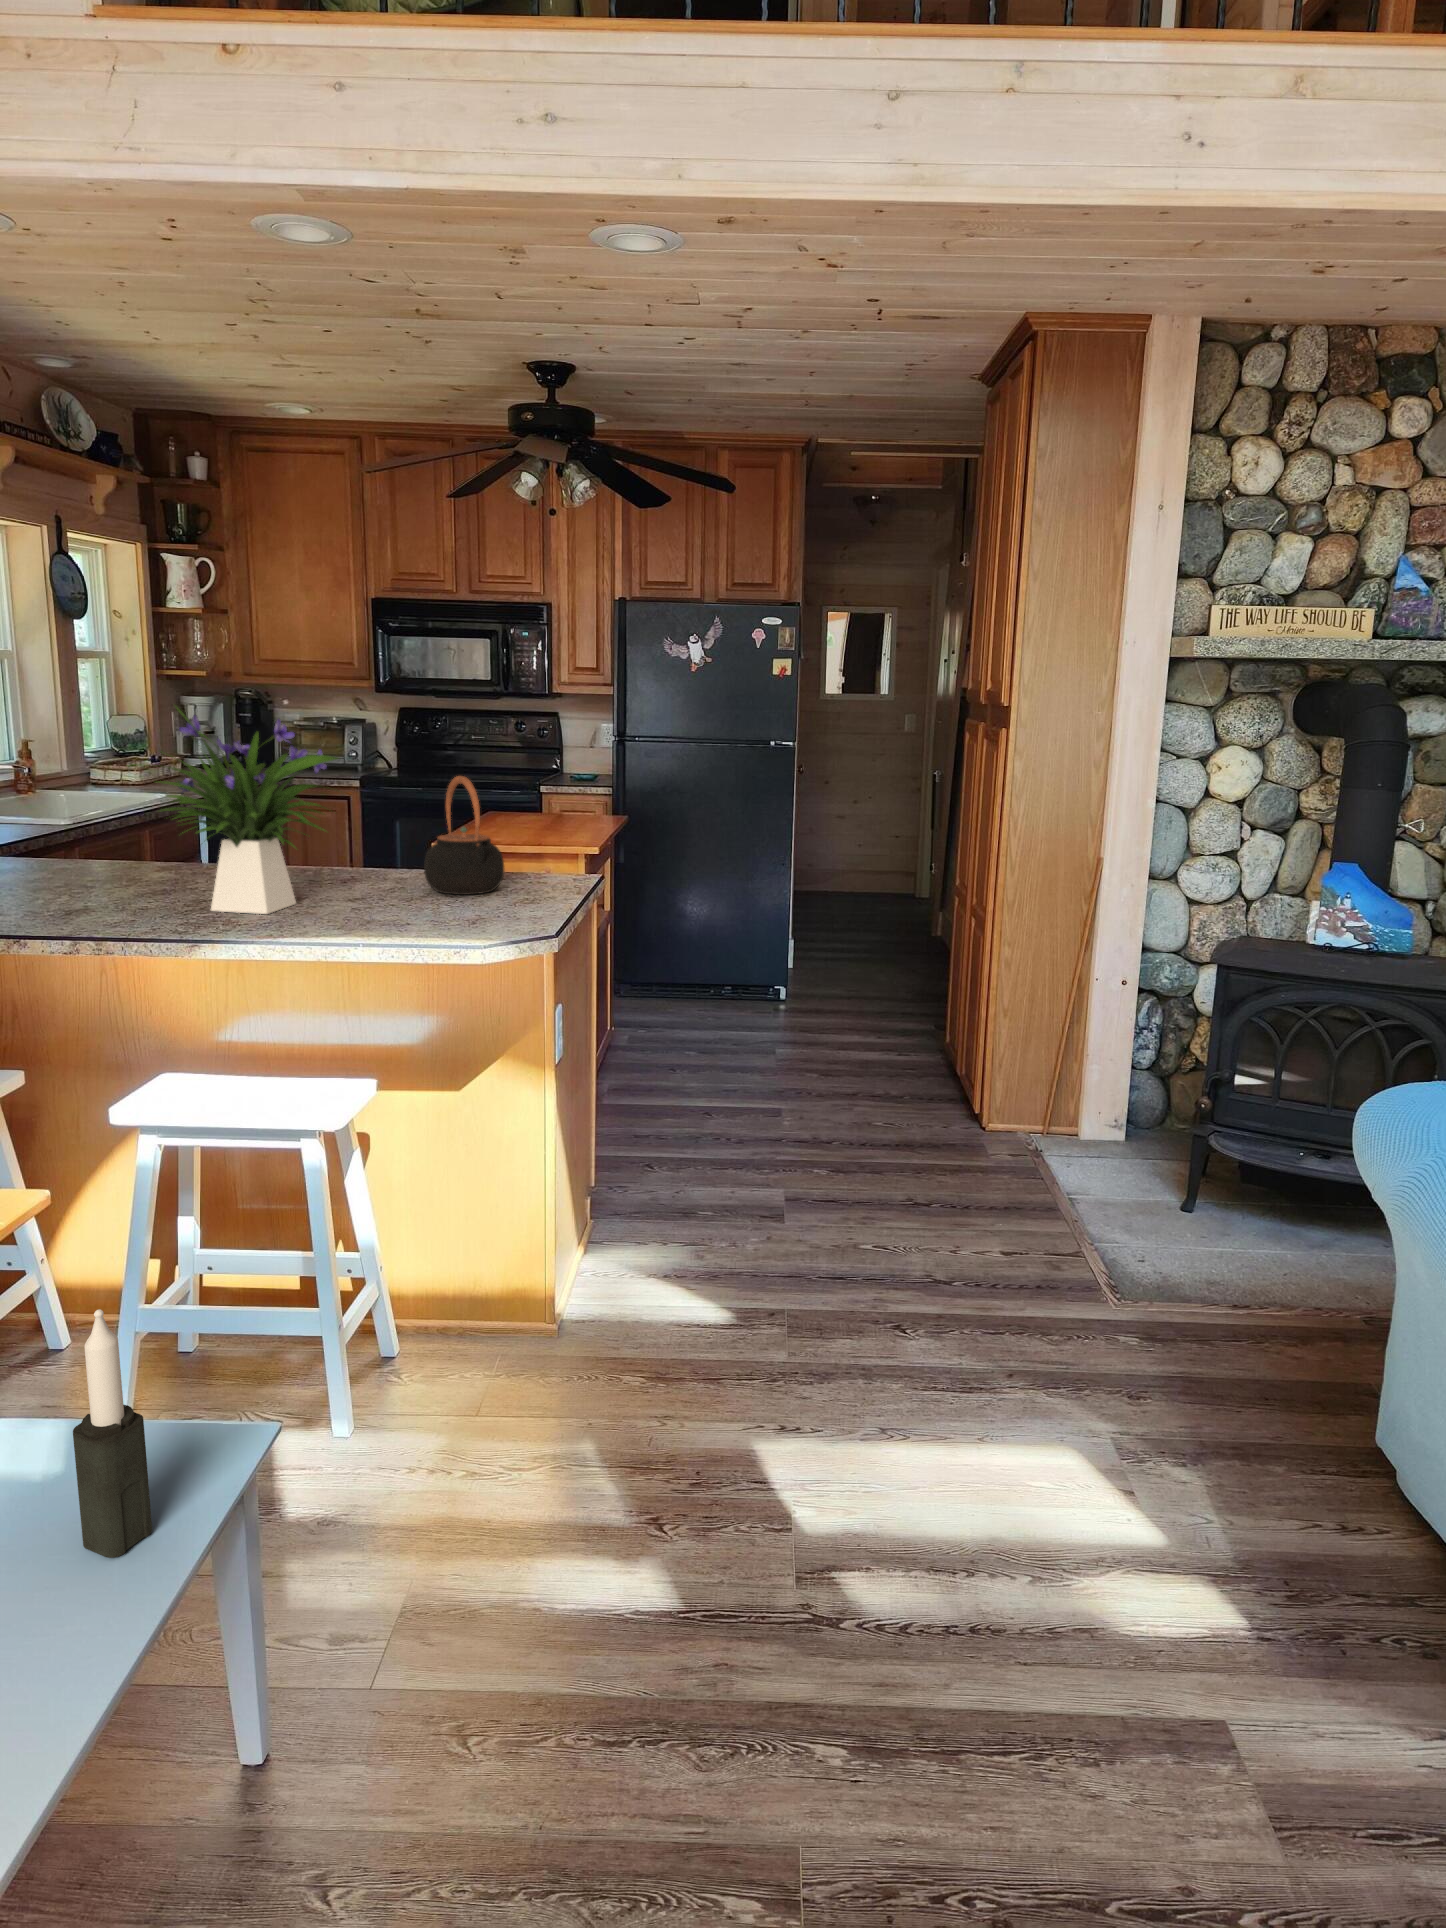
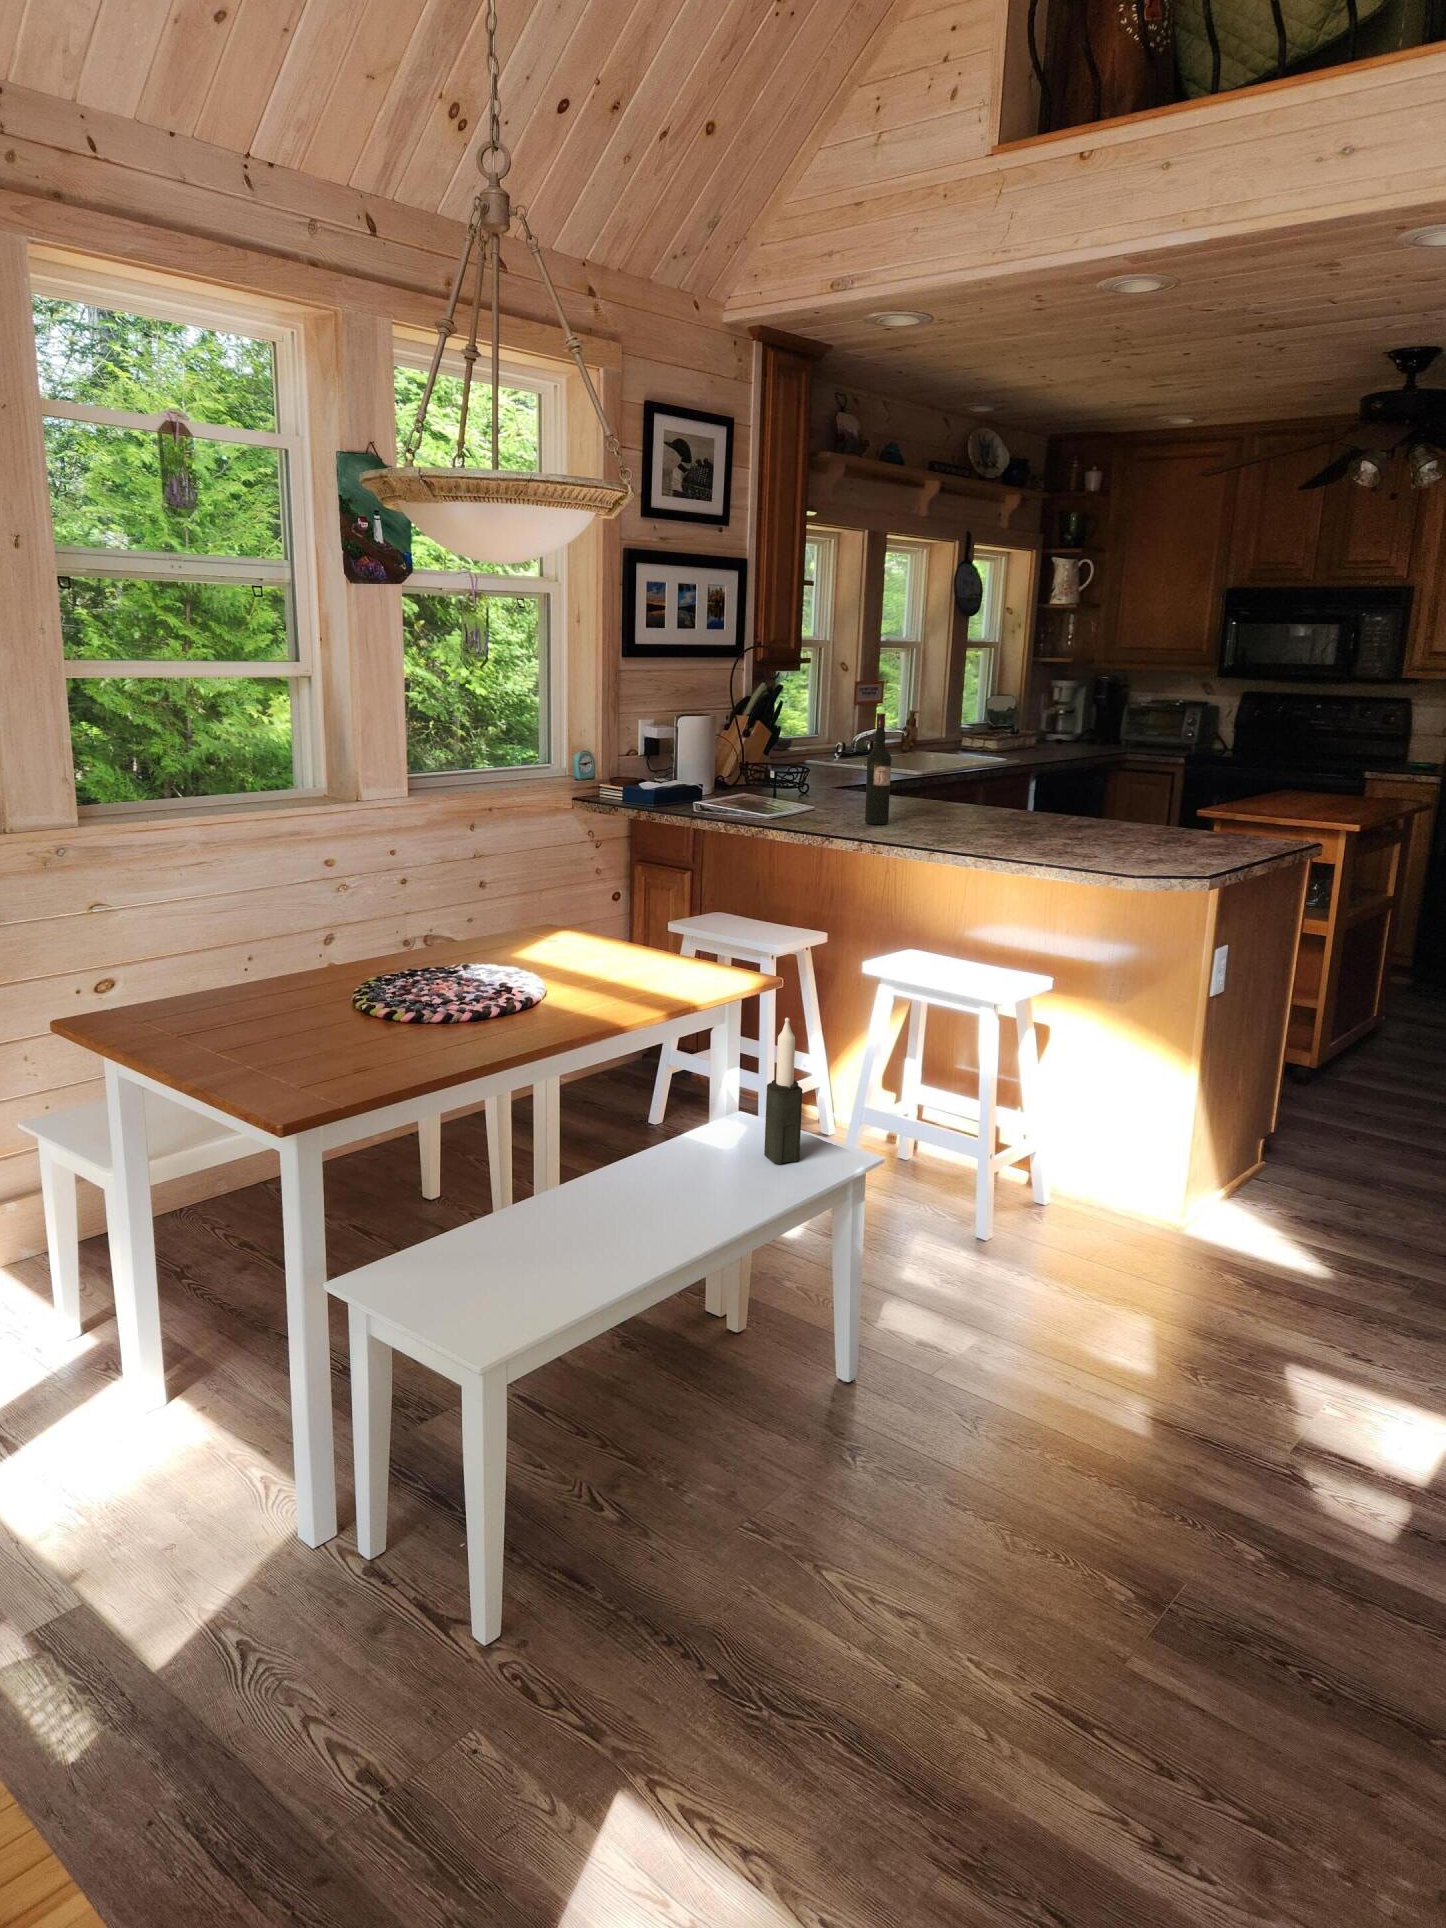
flower arrangement: present [127,707,338,914] -> none [926,678,1084,840]
wine bottle: none [29,755,77,912] -> present [865,713,891,824]
teapot: present [424,776,504,895] -> none [1147,743,1220,846]

